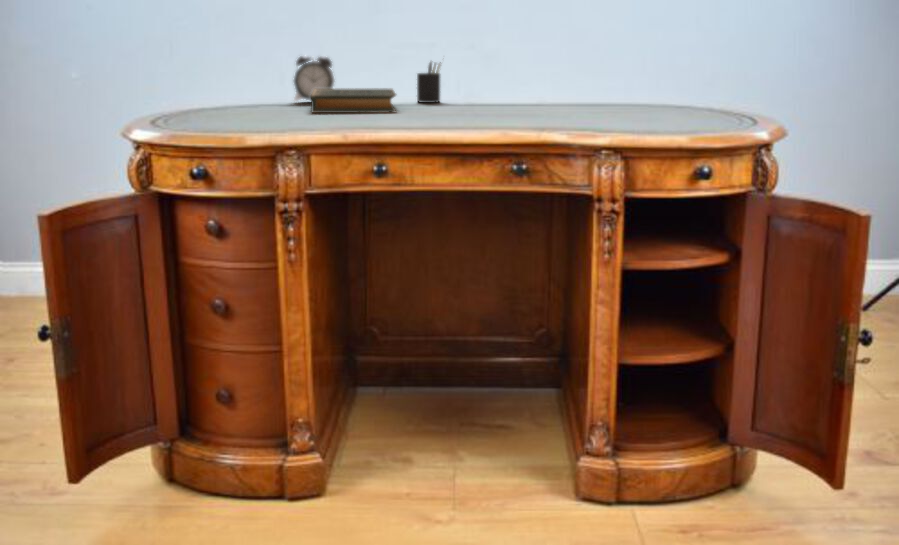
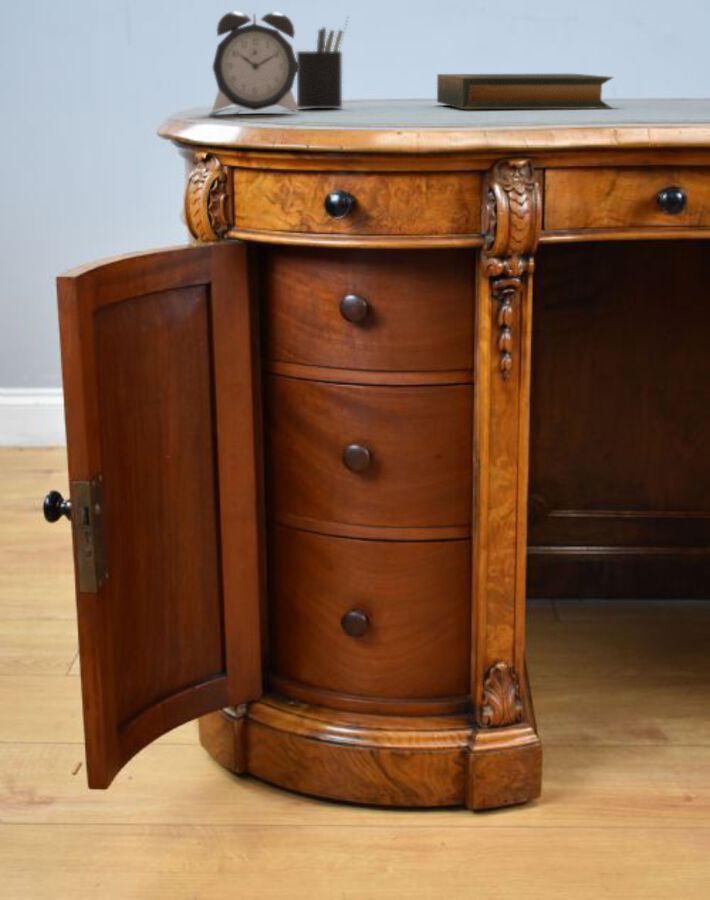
alarm clock: present [294,56,334,101] -> present [213,12,298,112]
pen holder: present [417,62,441,103] -> present [297,24,347,109]

